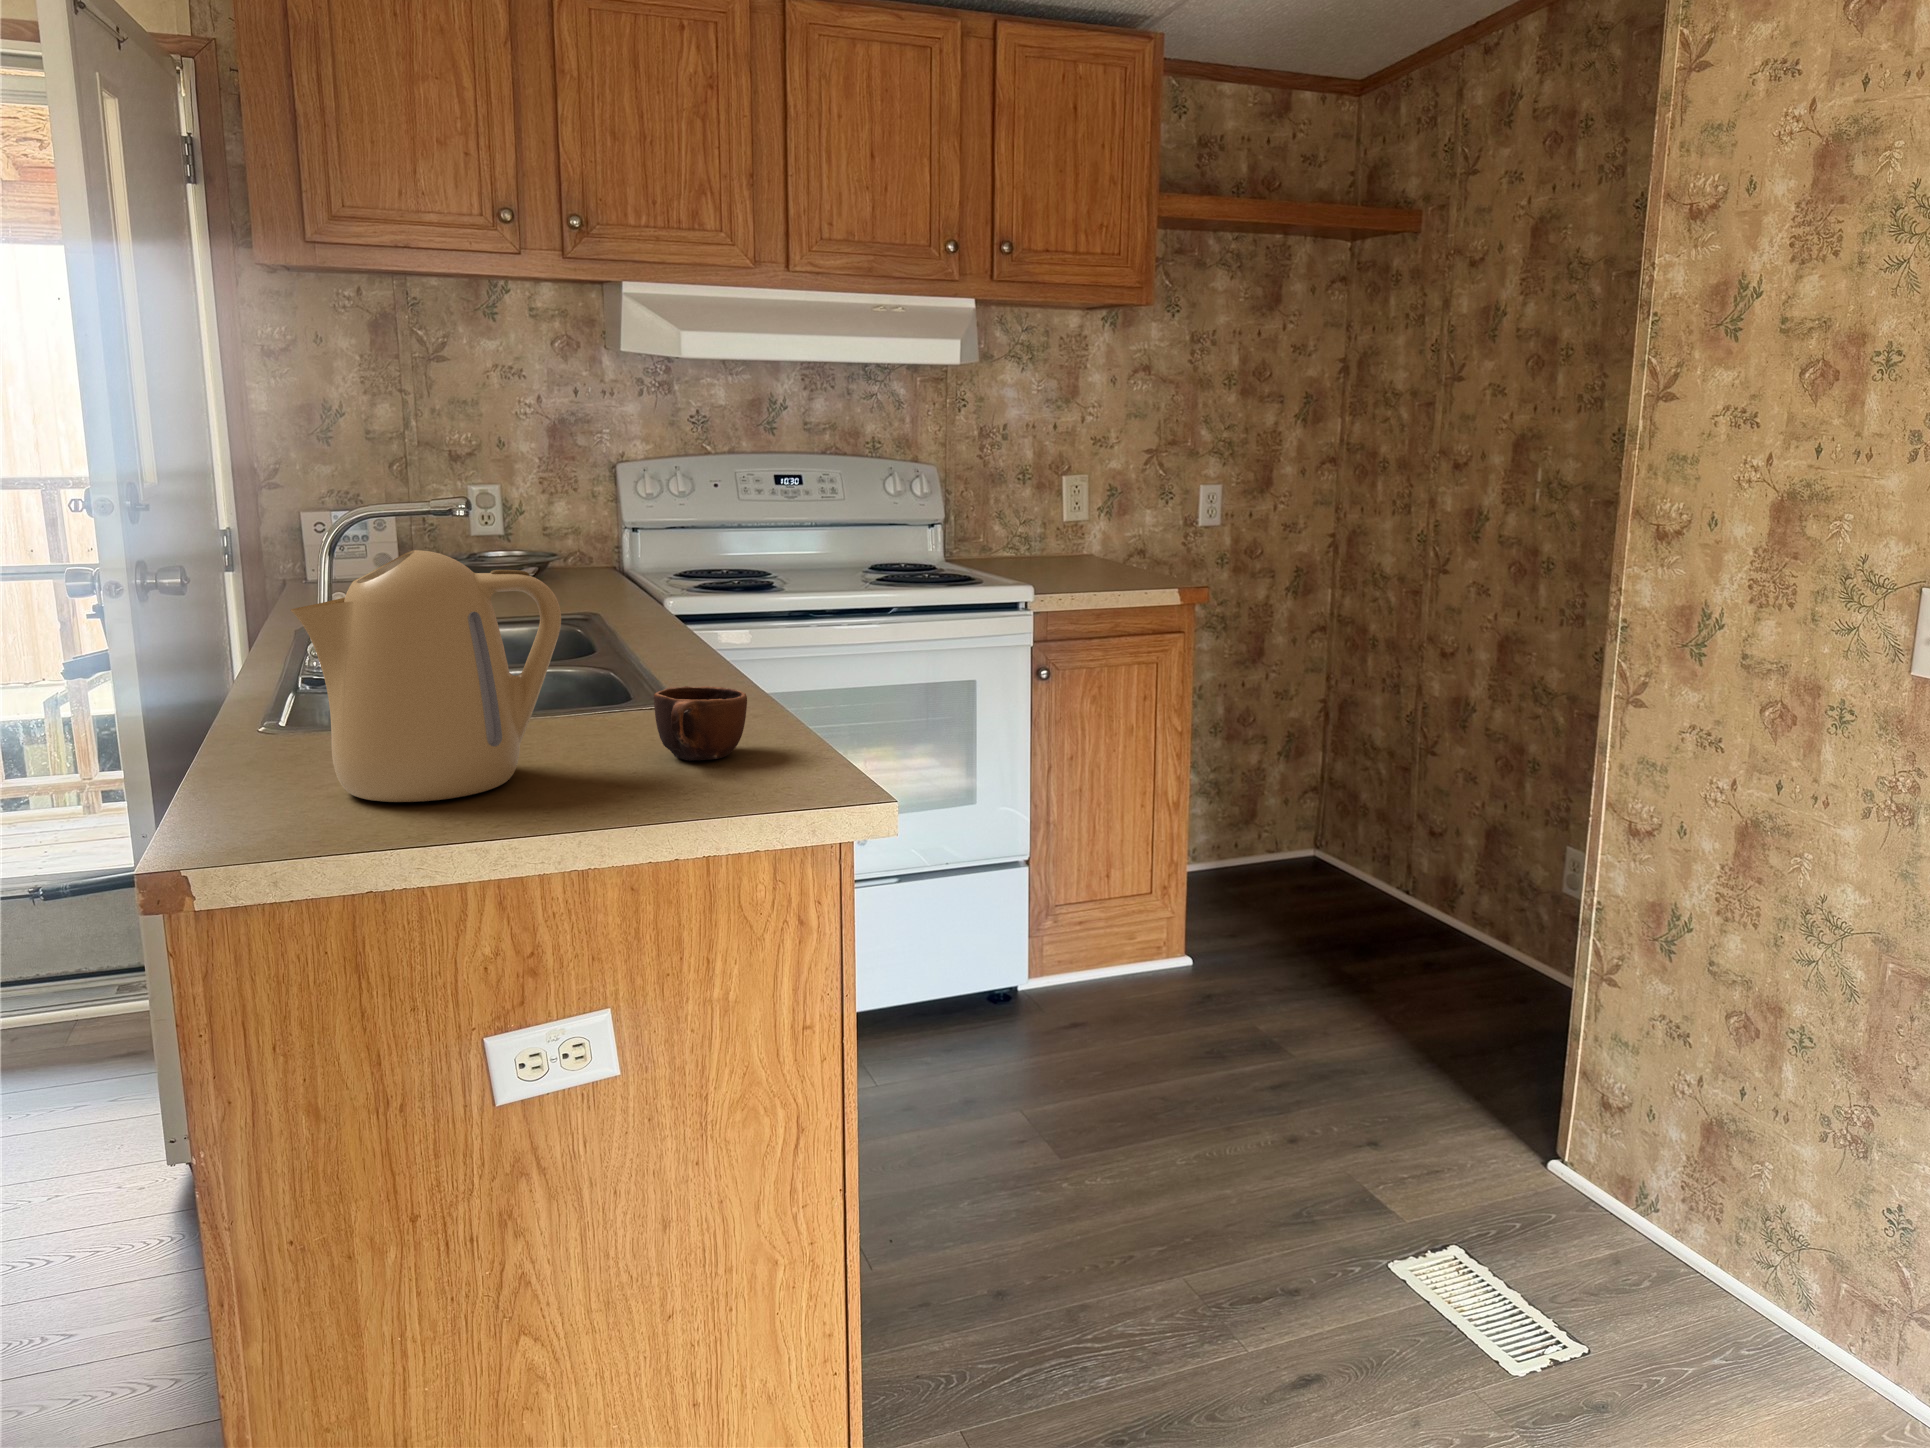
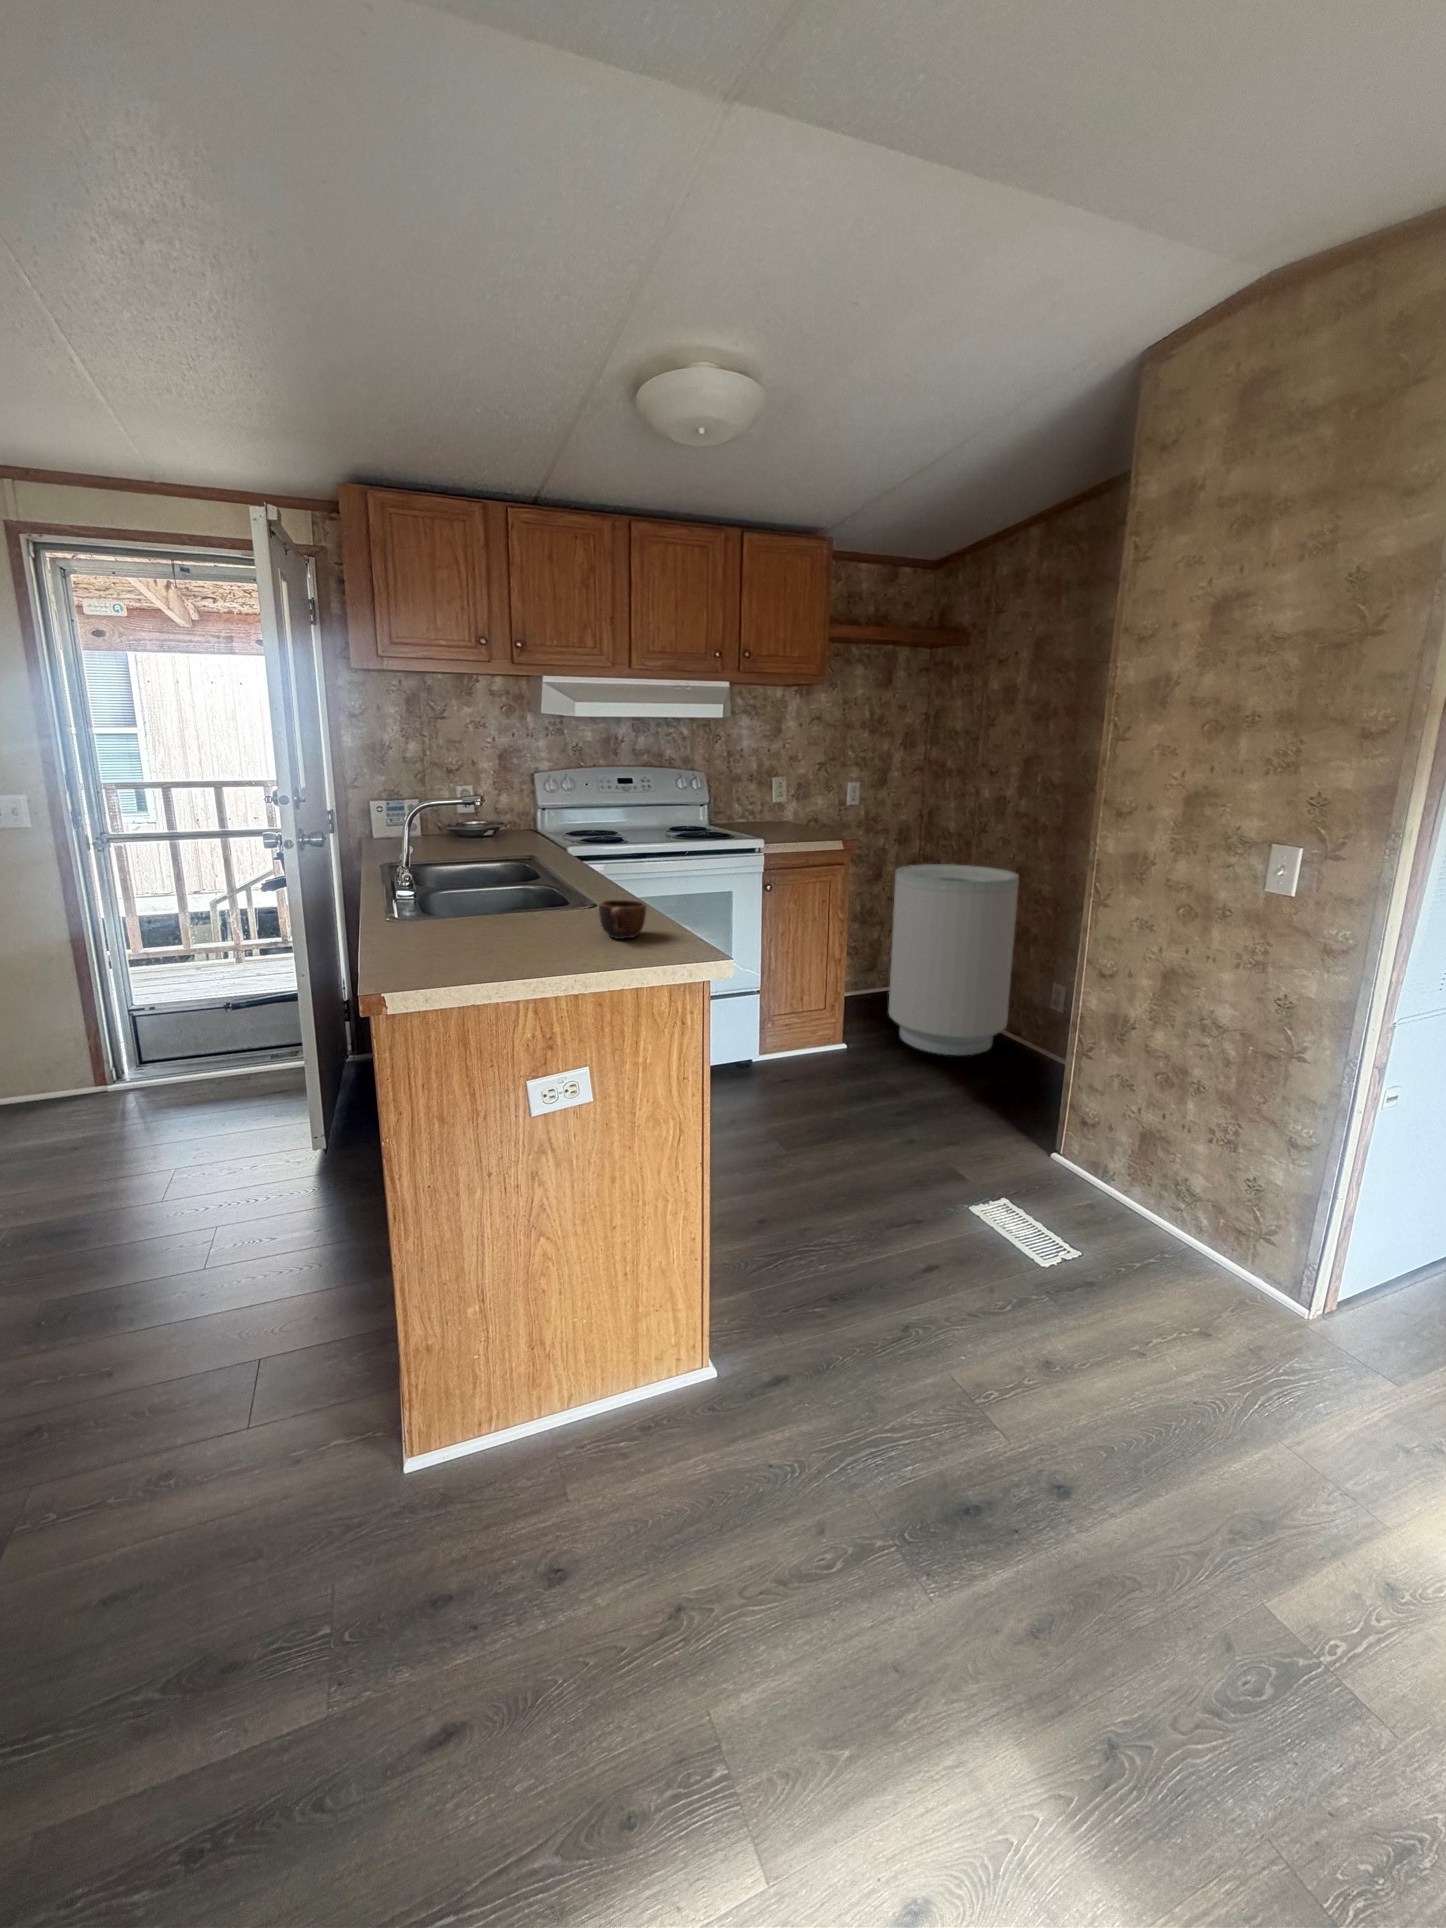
kettle: present [291,550,561,802] -> none [424,831,555,960]
trash can: none [1264,631,1494,976] -> present [889,864,1019,1055]

